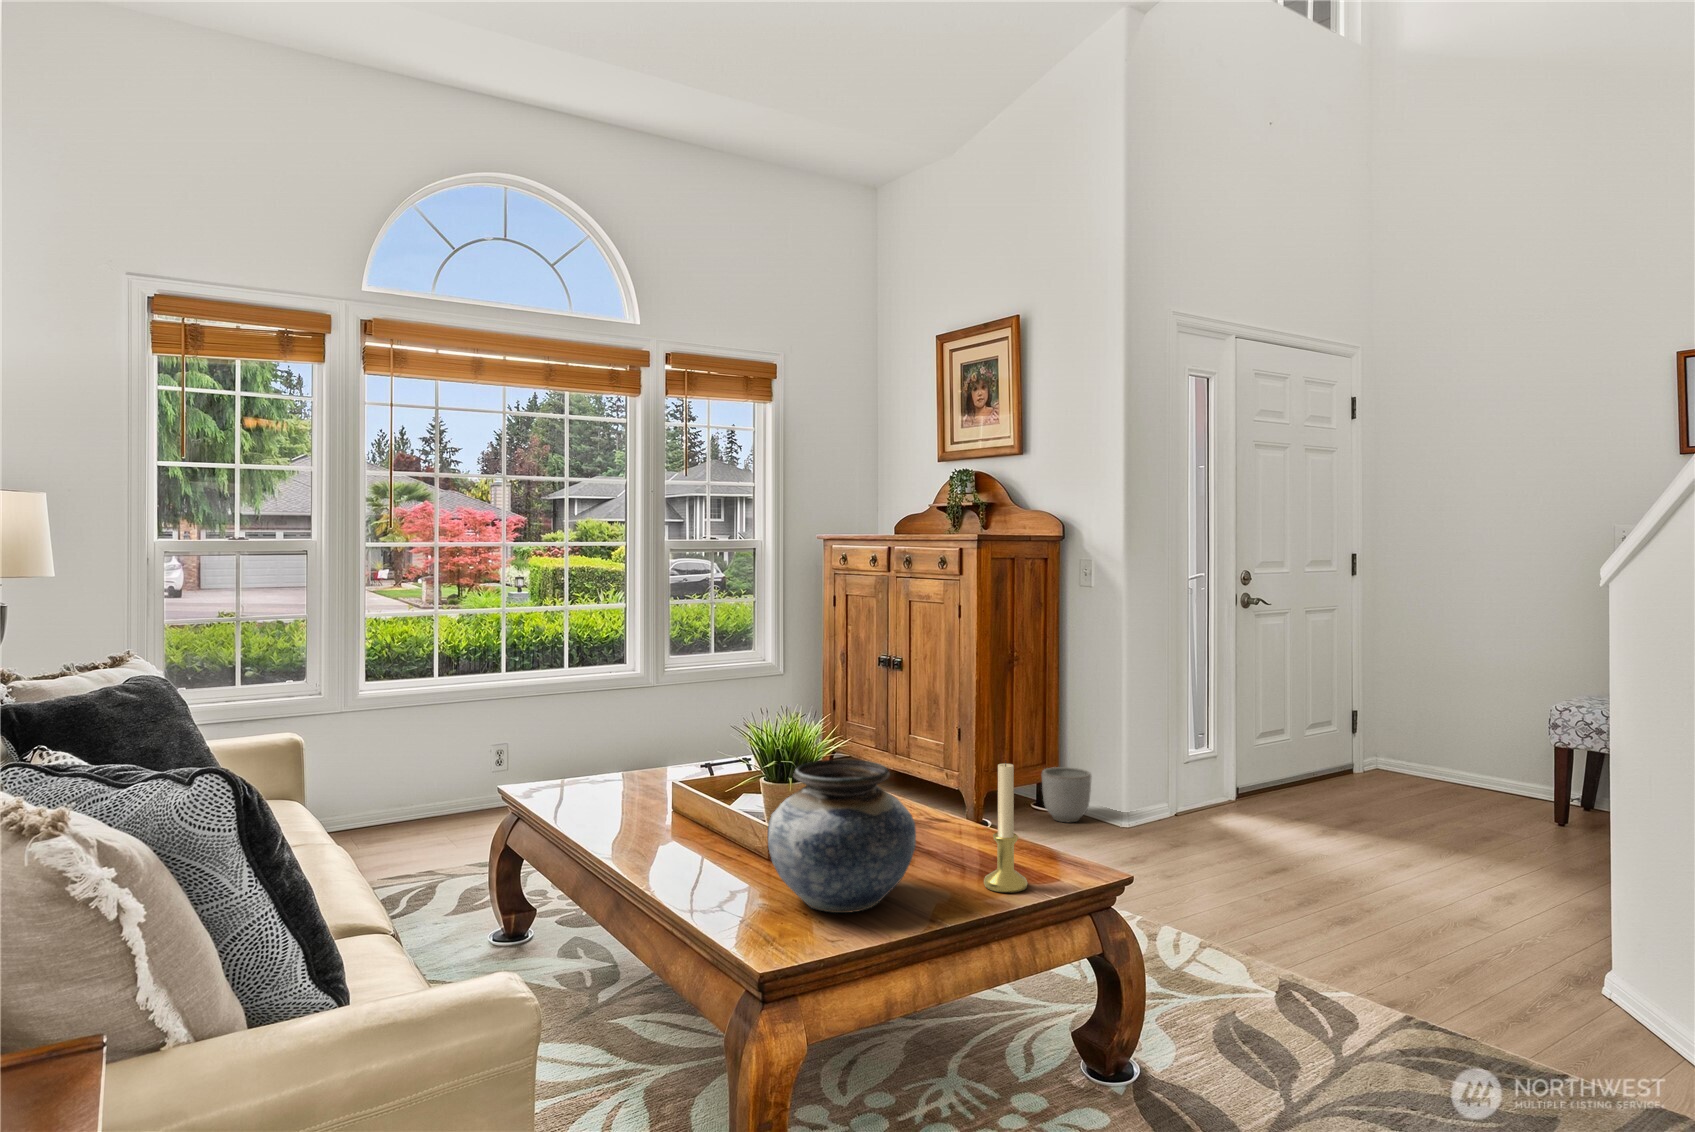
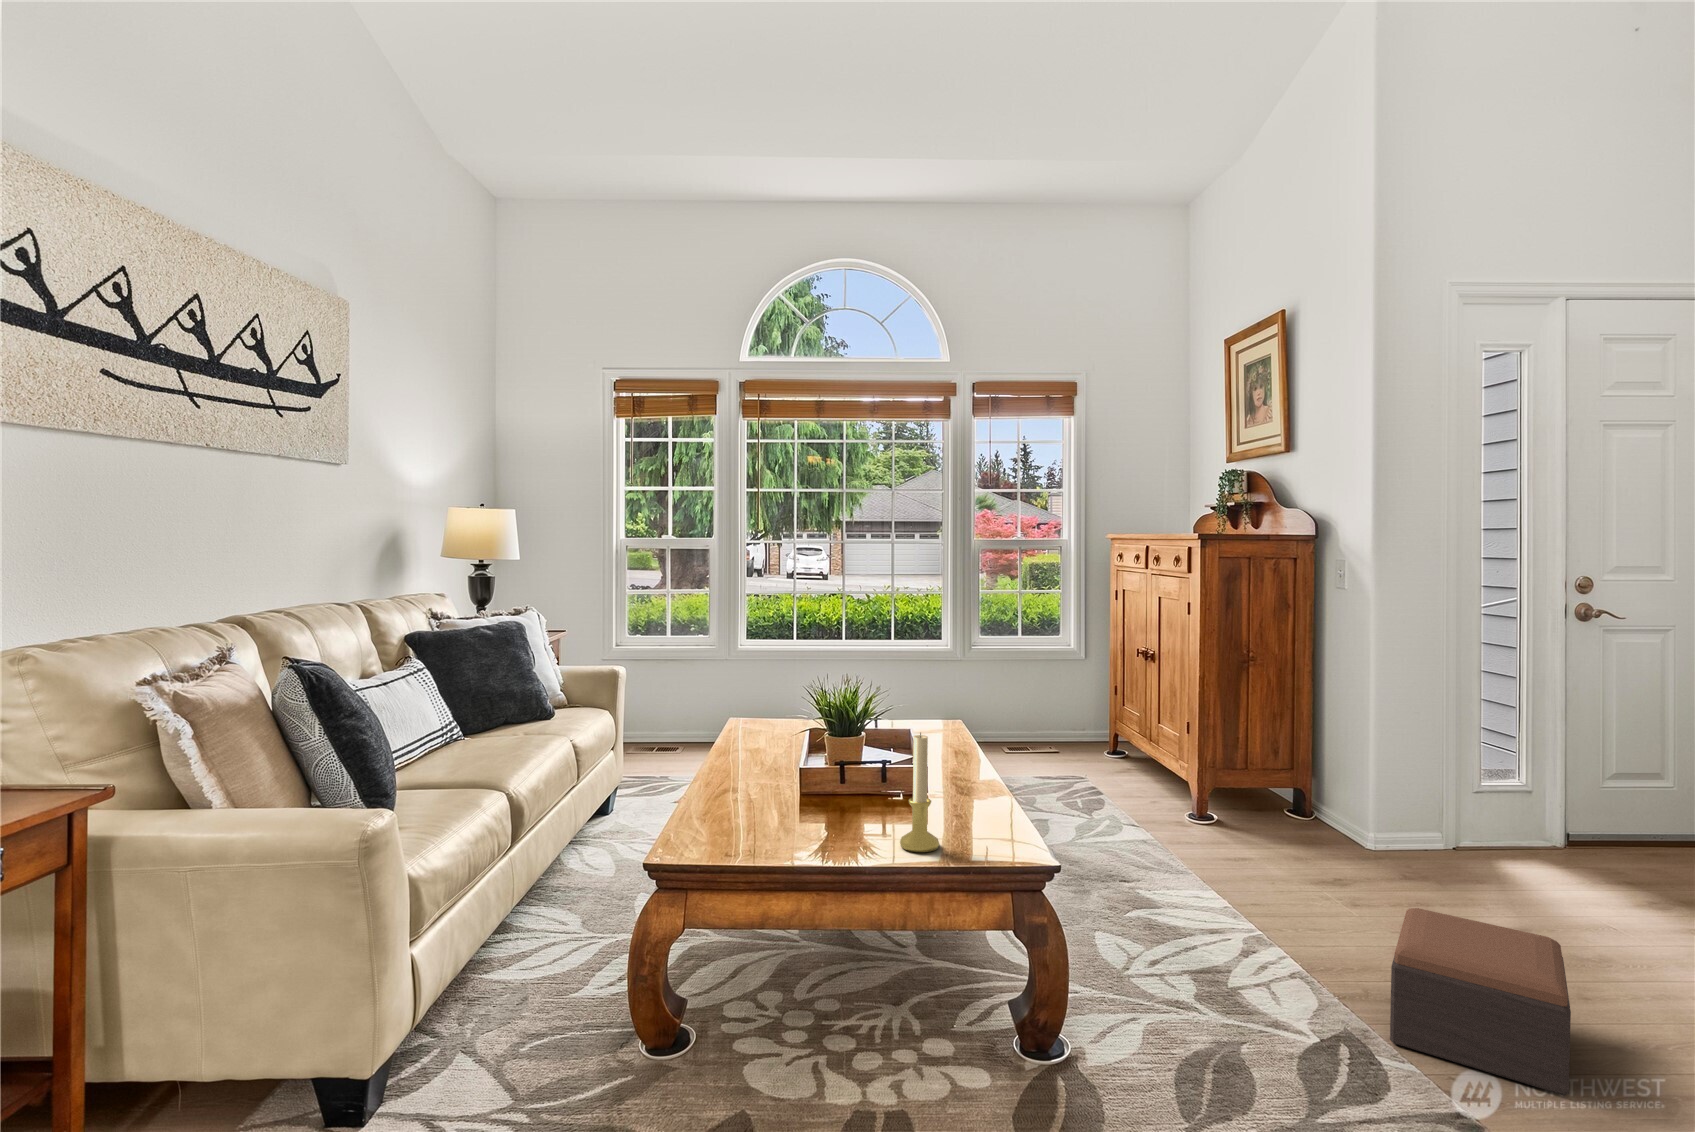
vase: present [768,760,916,913] -> none [717,713,839,838]
planter: present [1042,767,1091,822] -> none [1278,772,1335,831]
footstool: none [1274,863,1435,982] -> present [1390,908,1571,1095]

